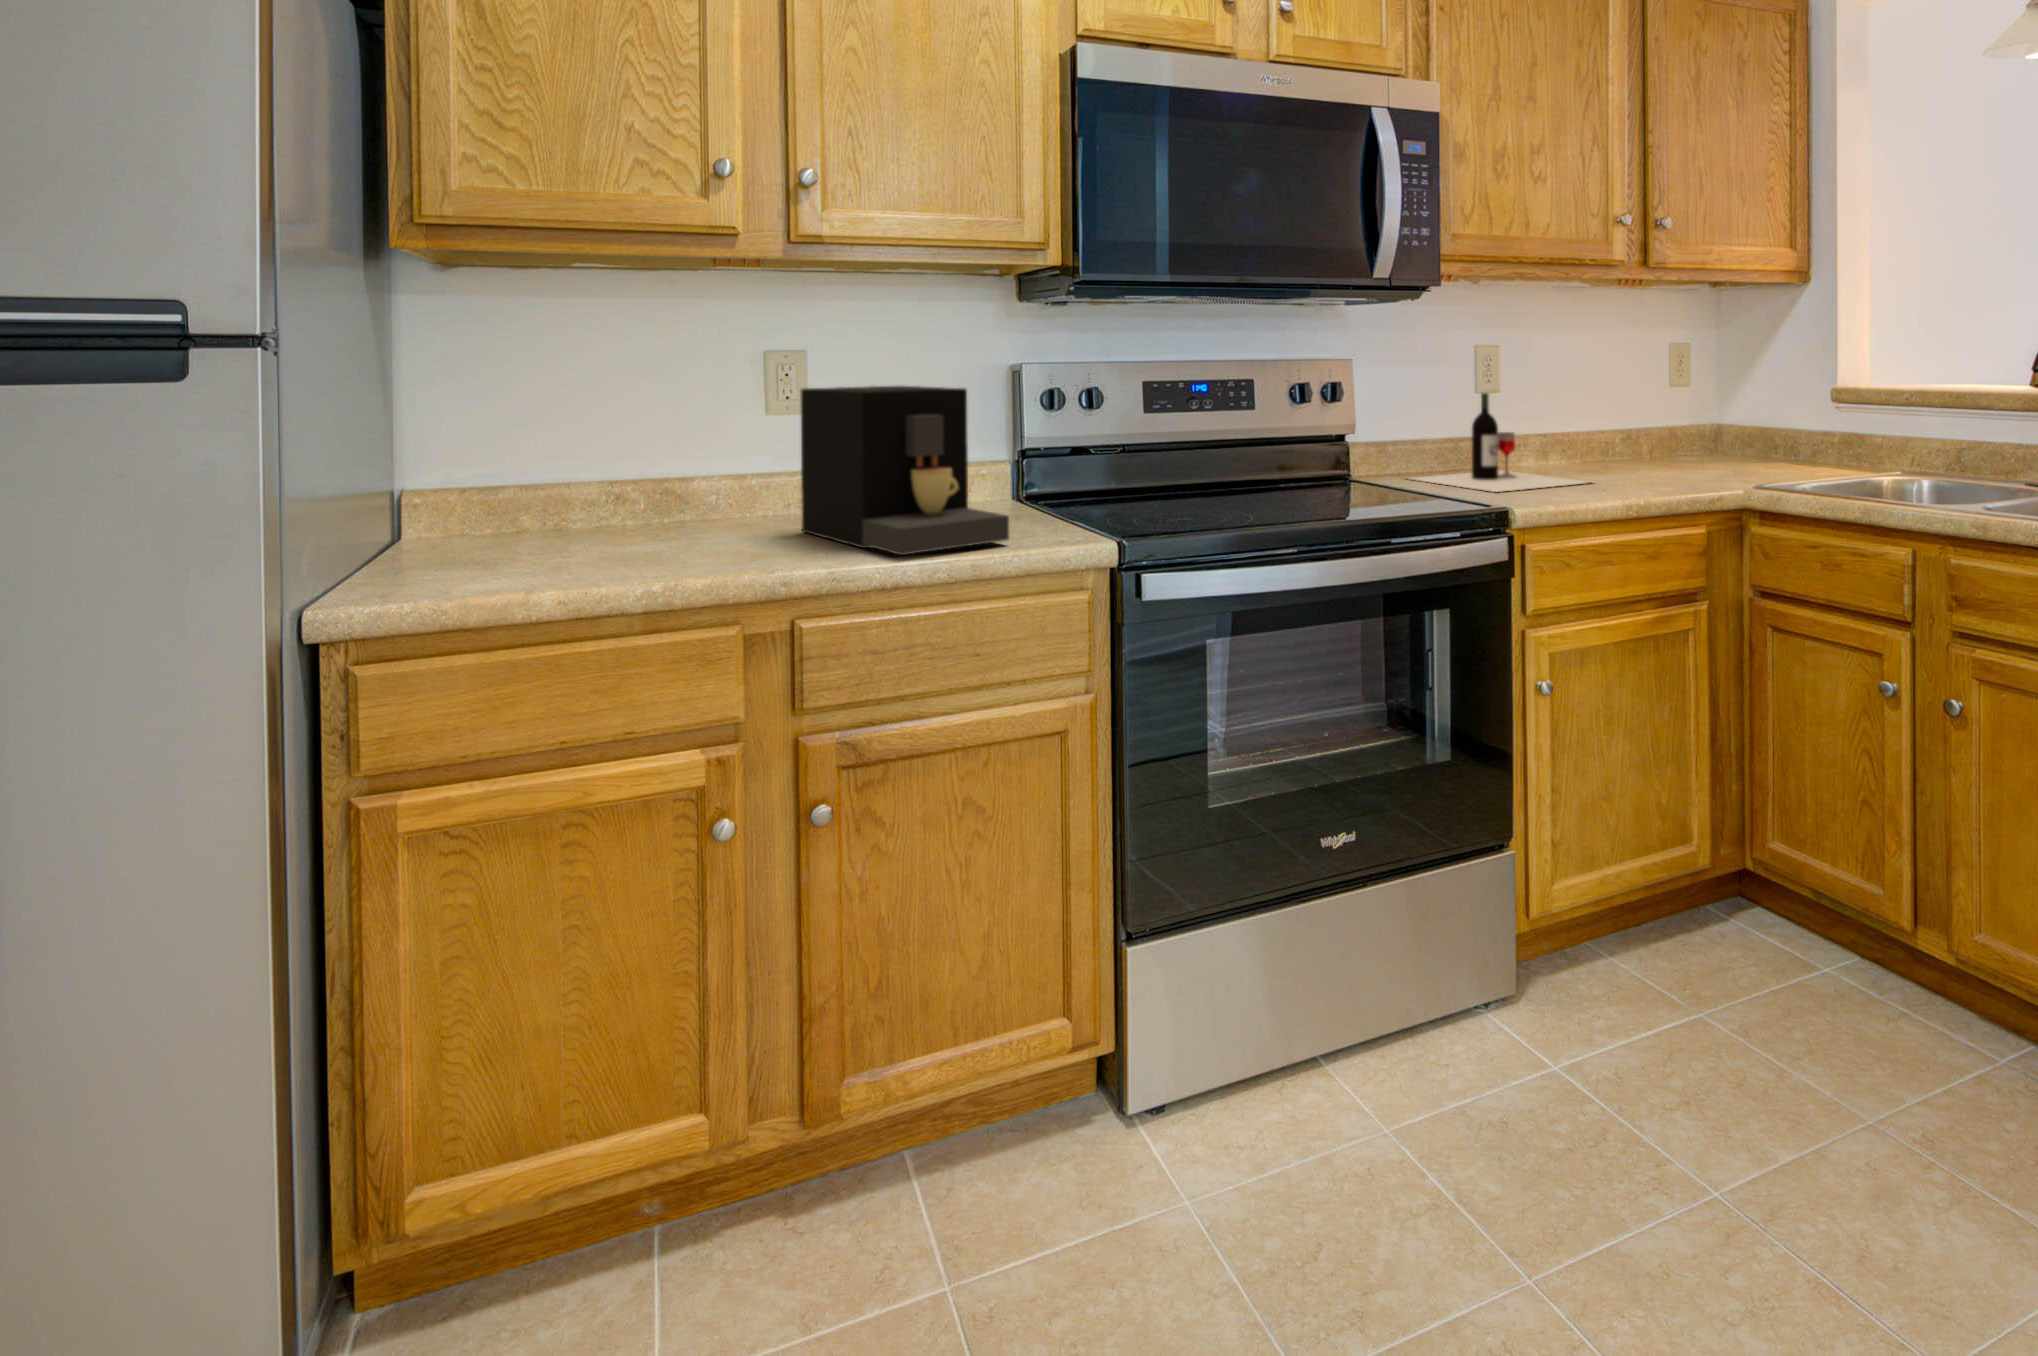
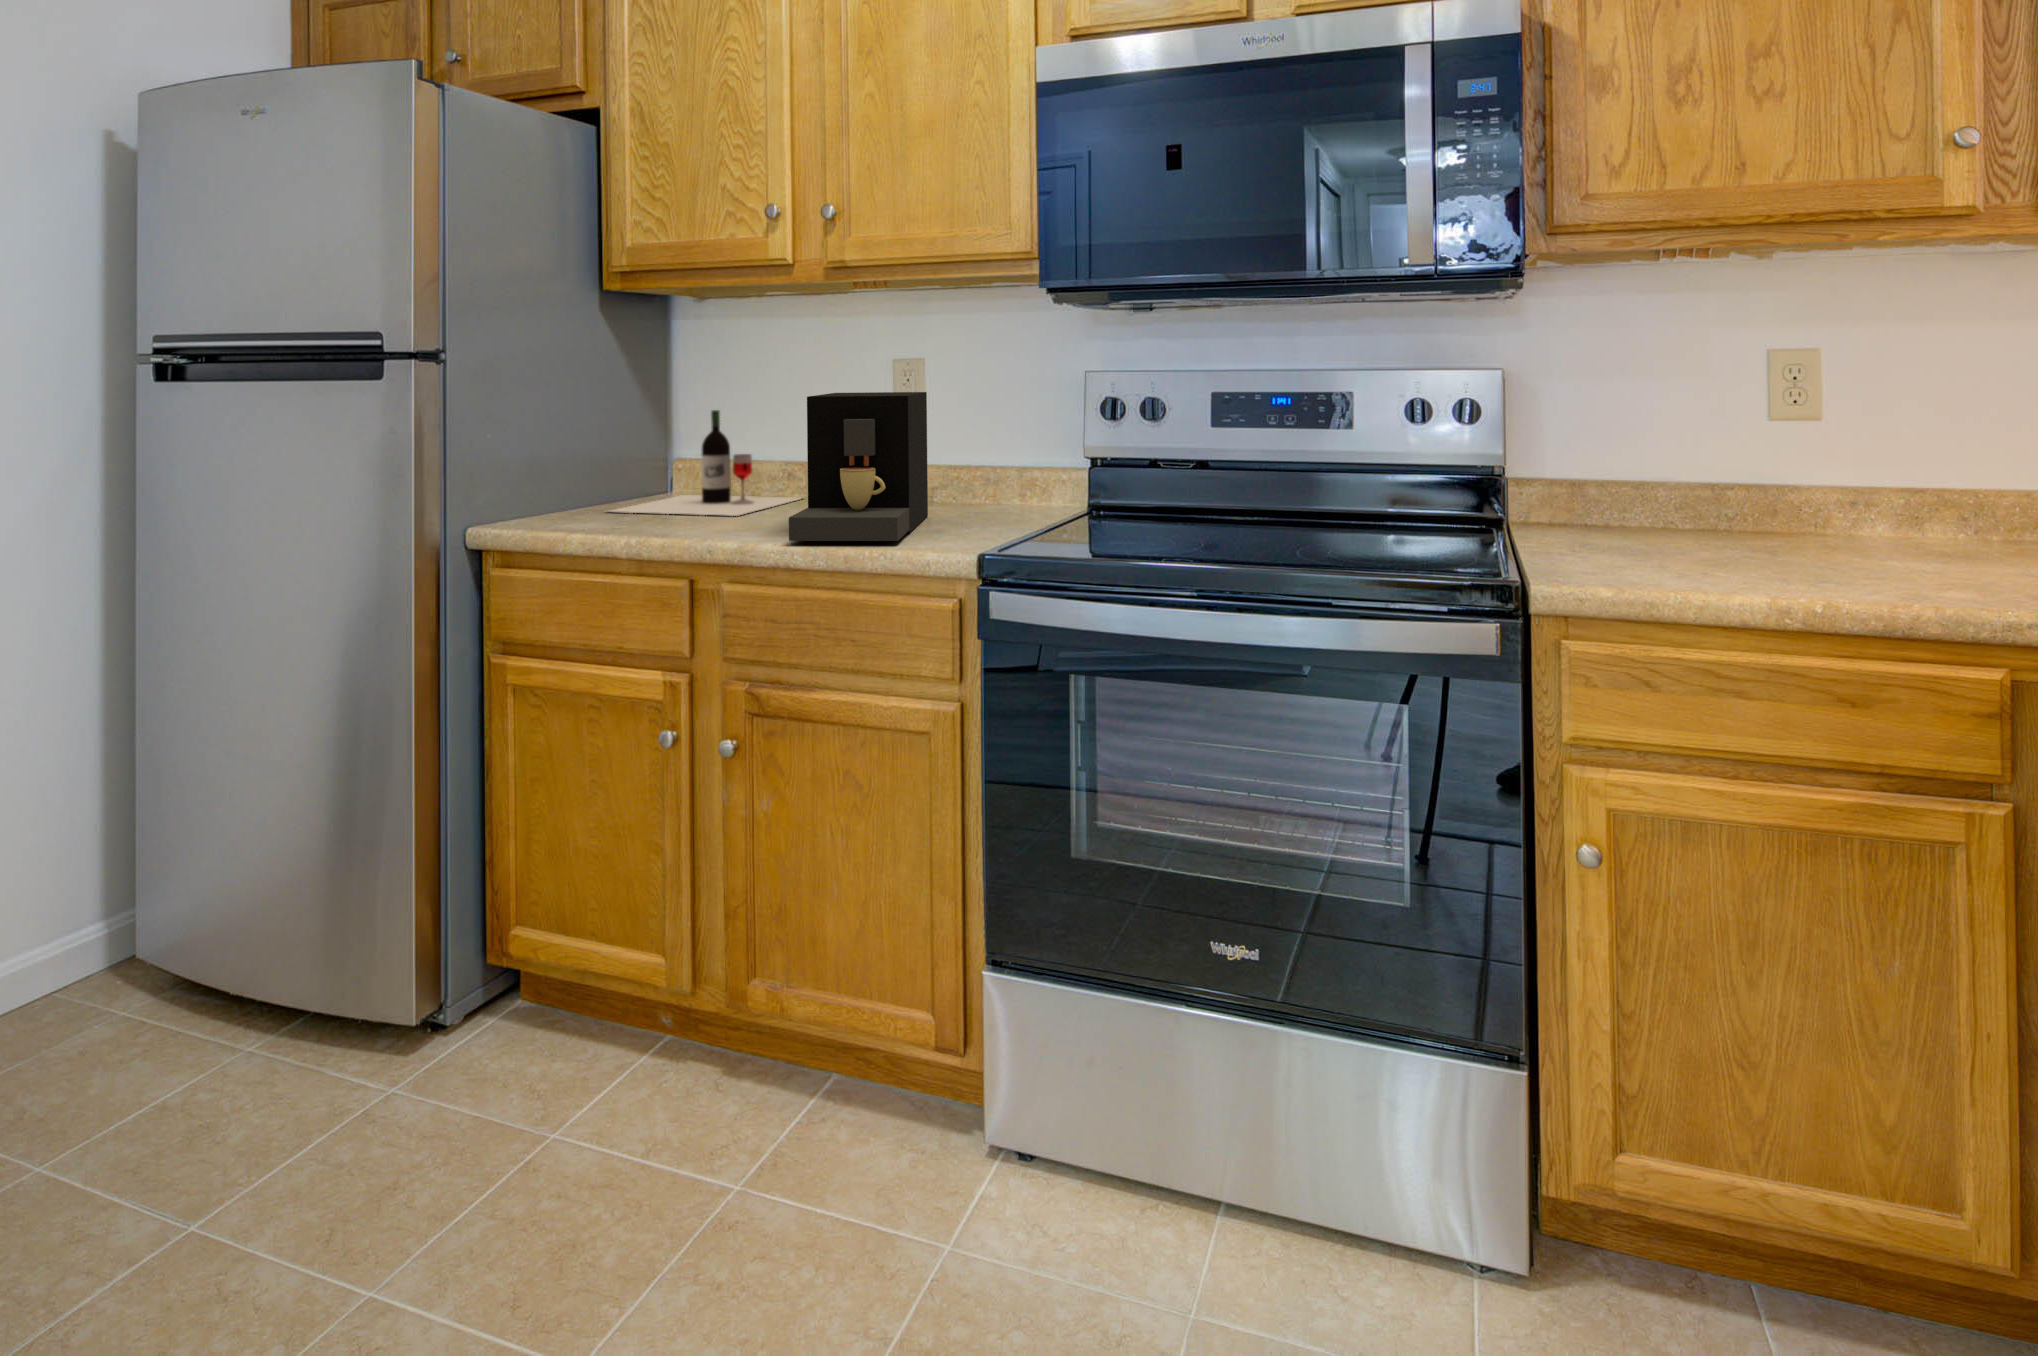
wine bottle: present [1413,393,1587,492] -> present [610,410,800,516]

